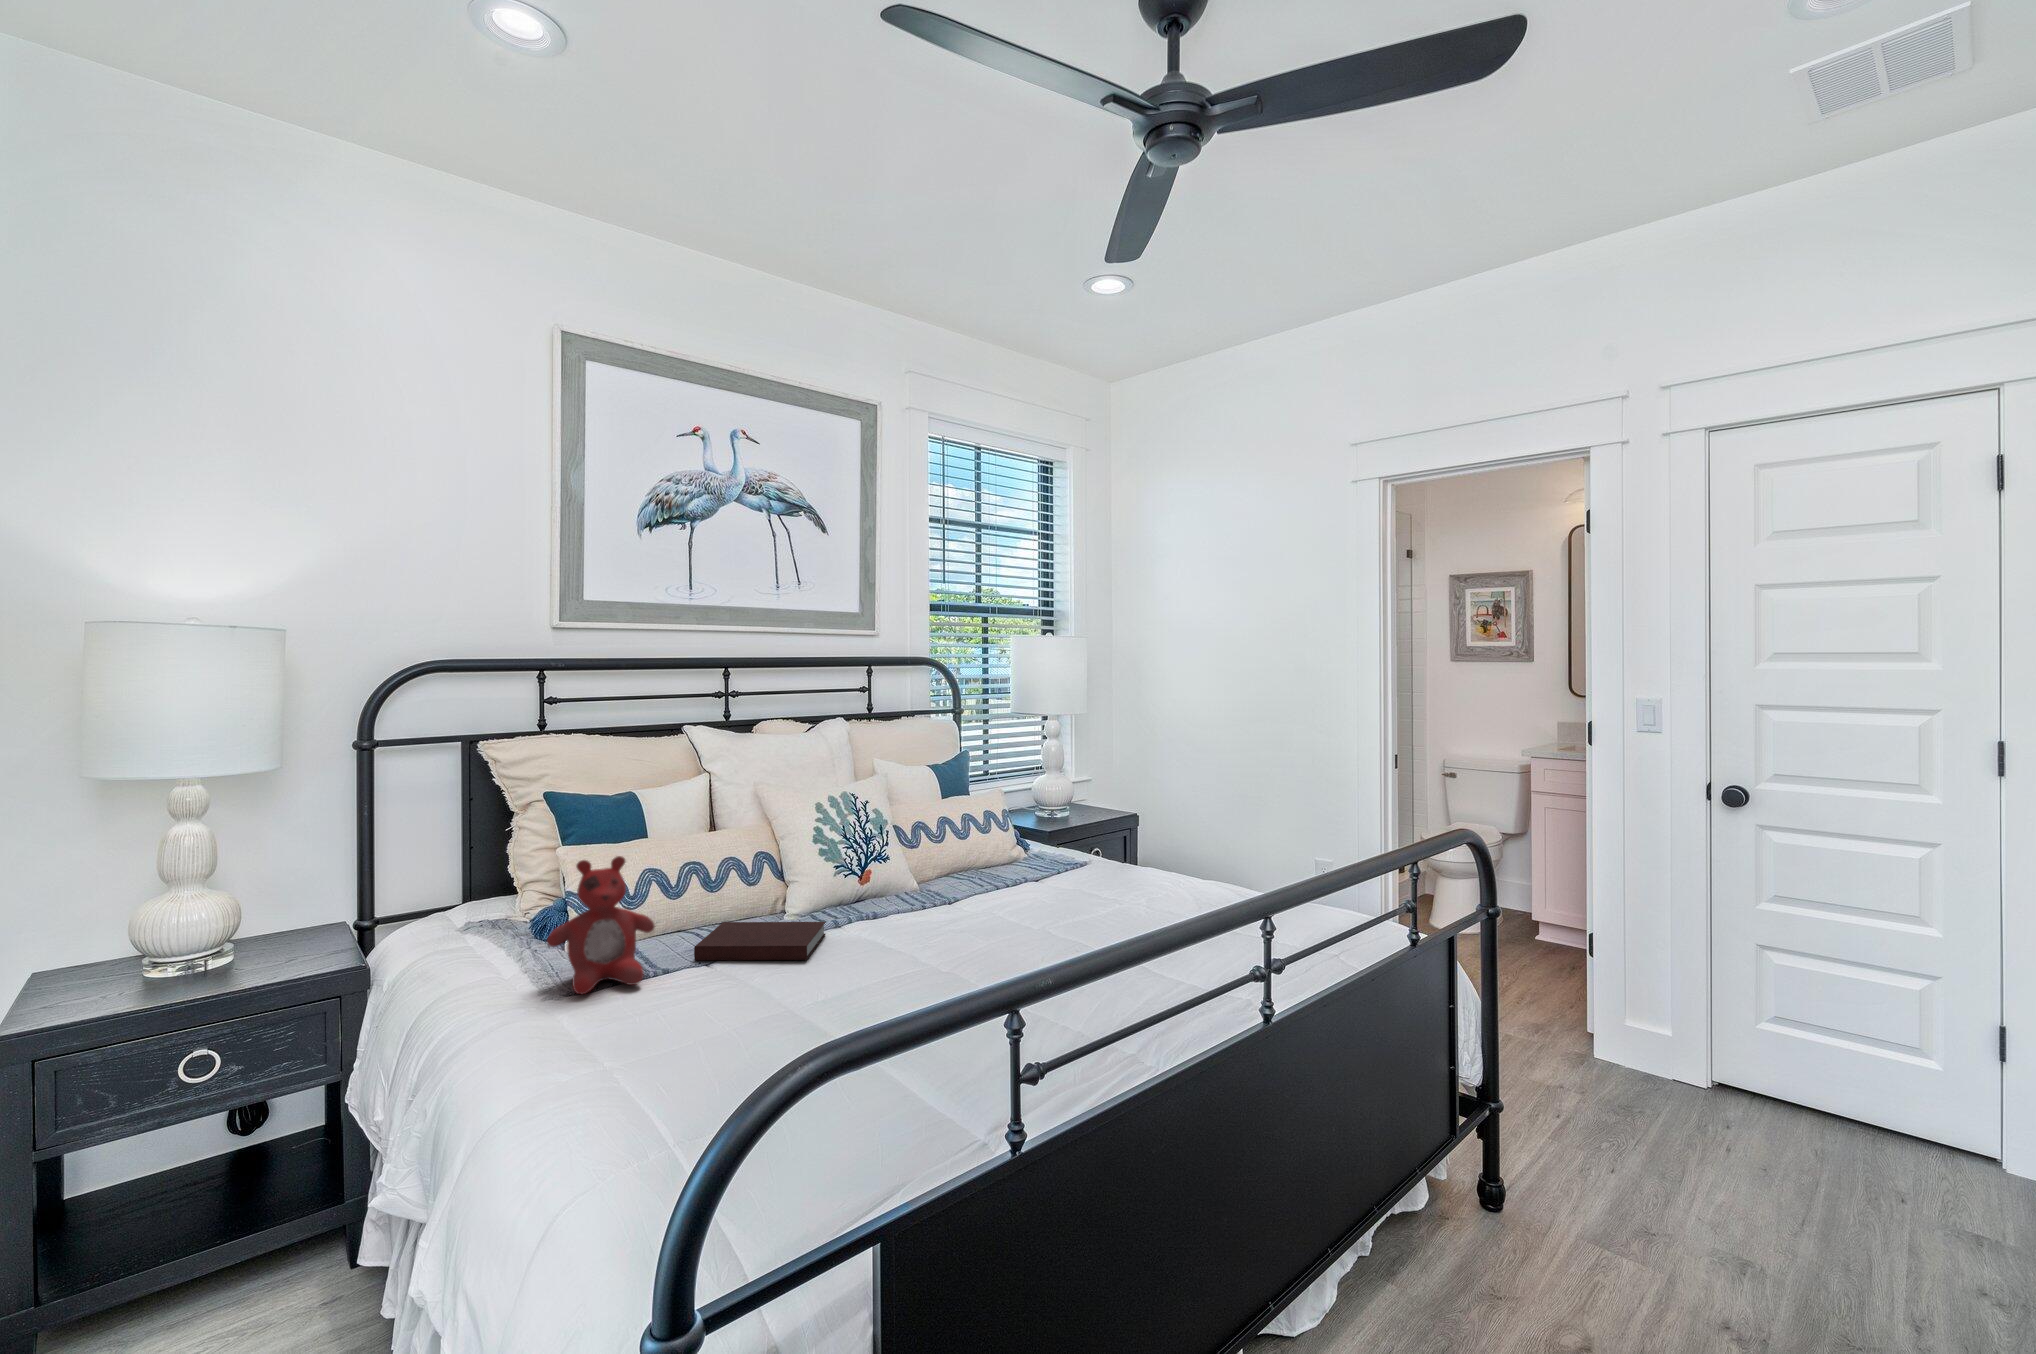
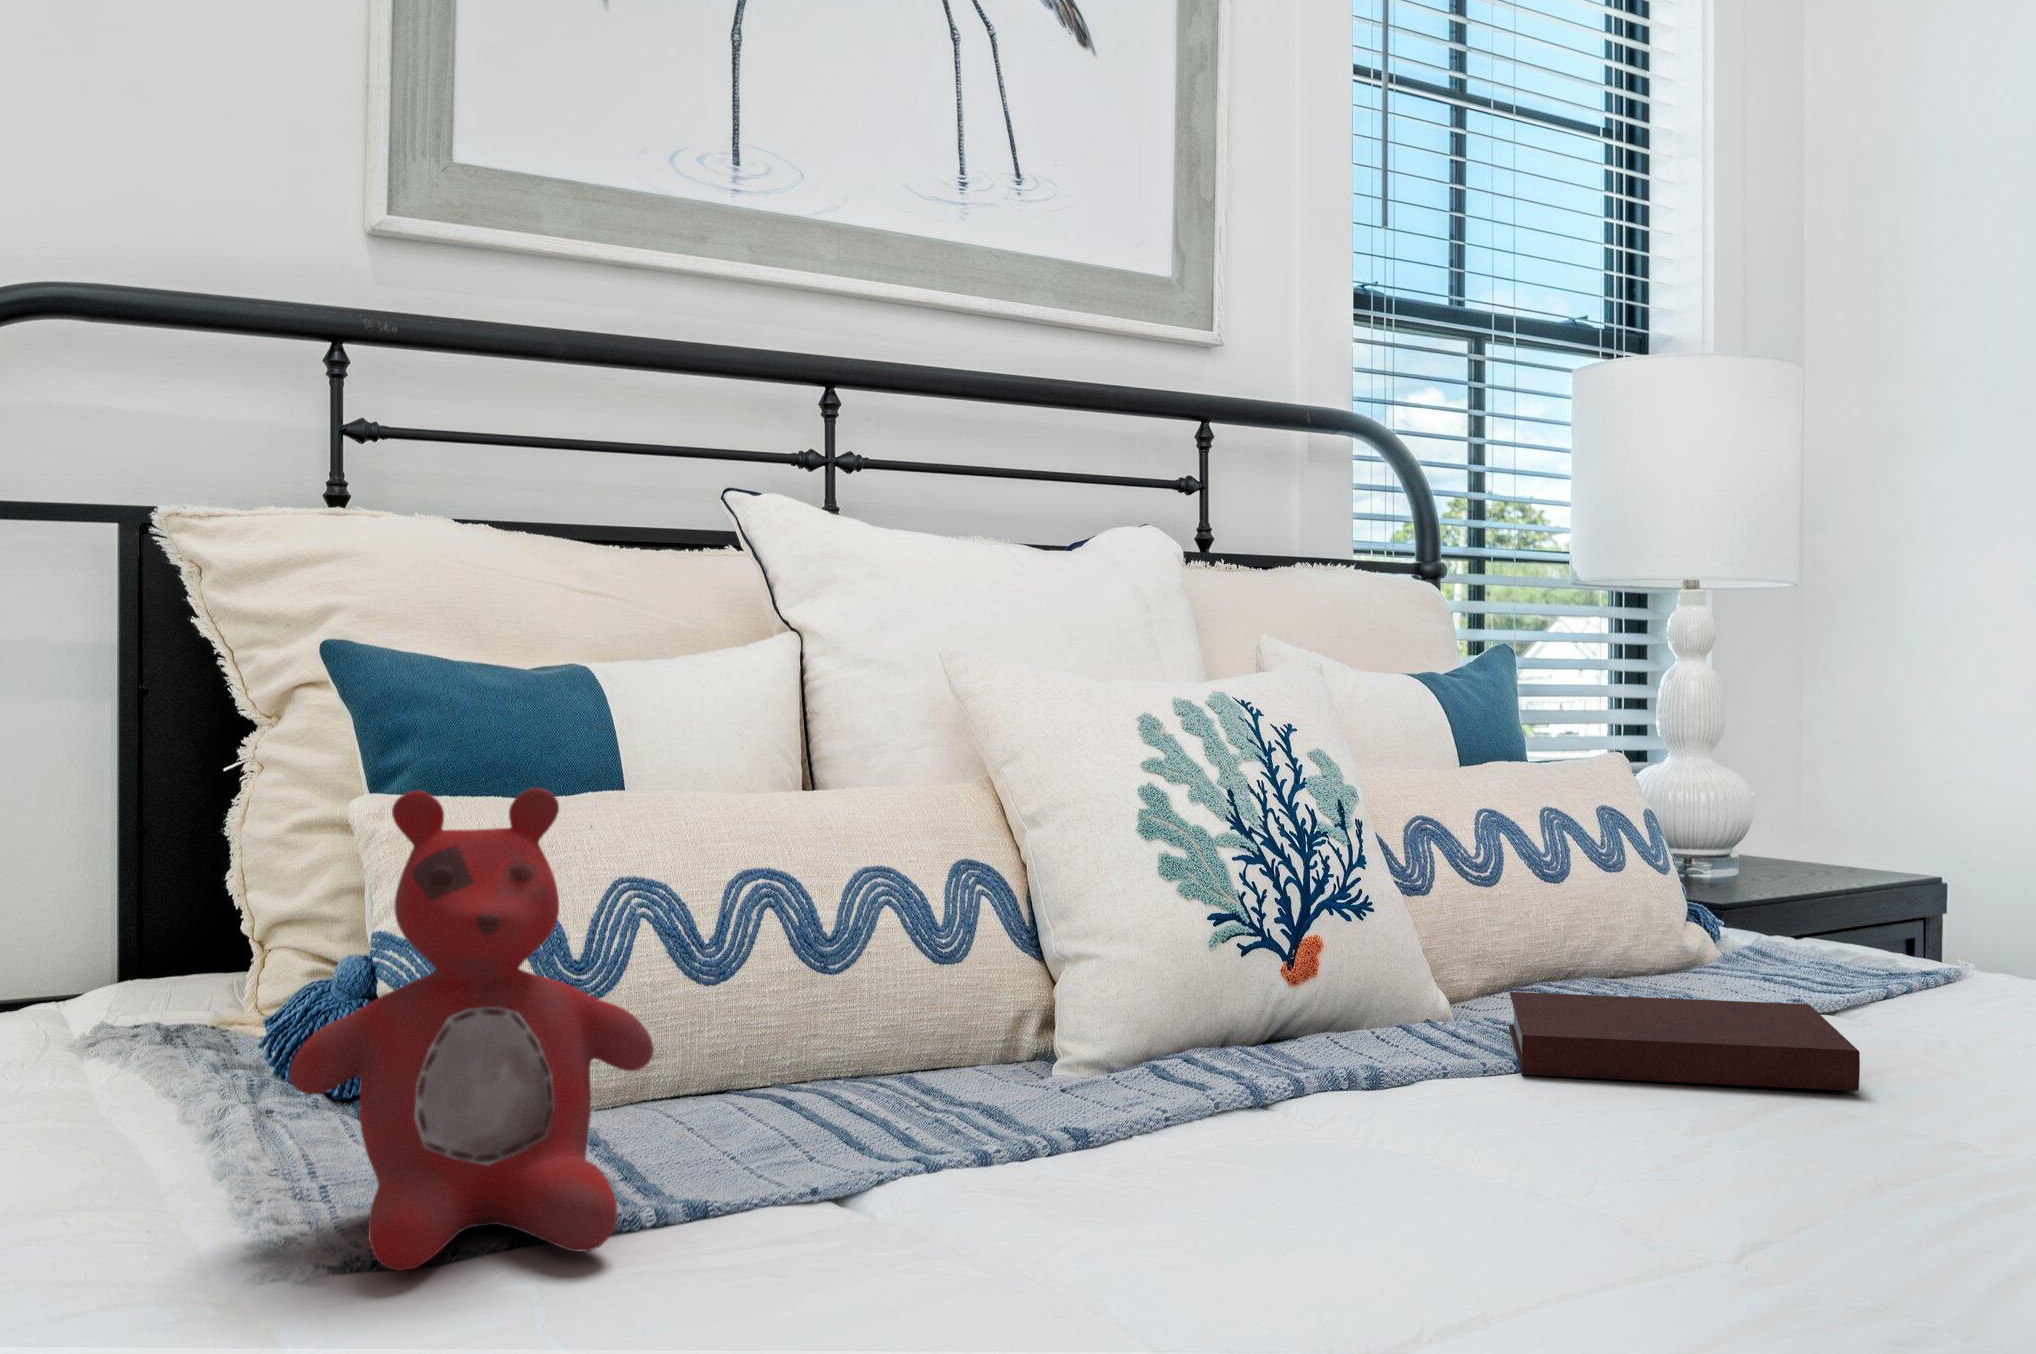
notebook: present [694,922,826,960] -> present [1509,992,1860,1091]

